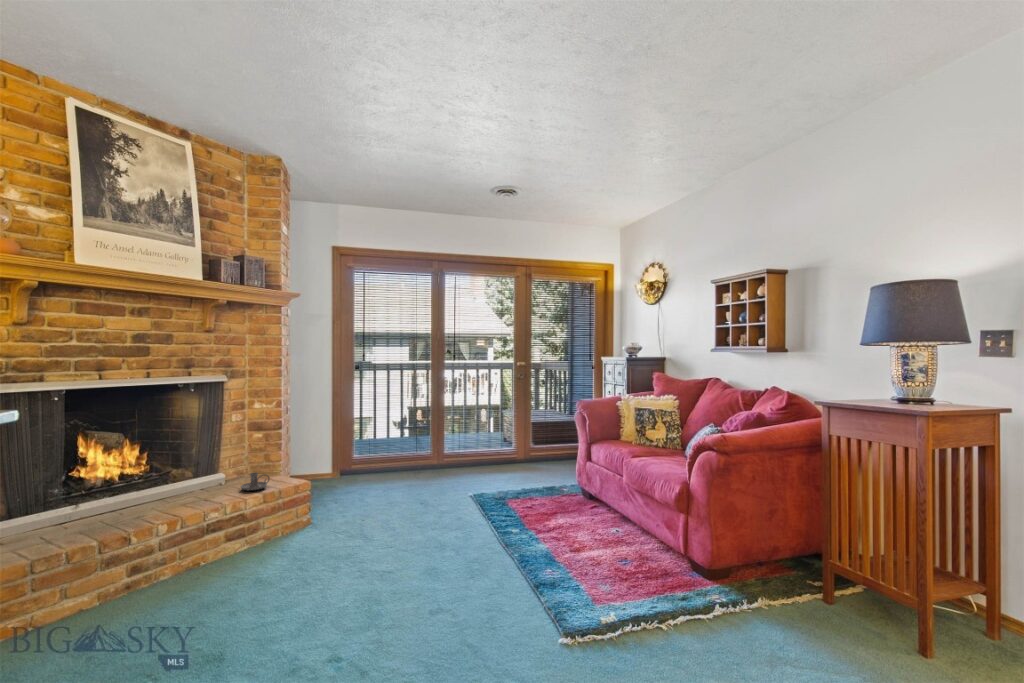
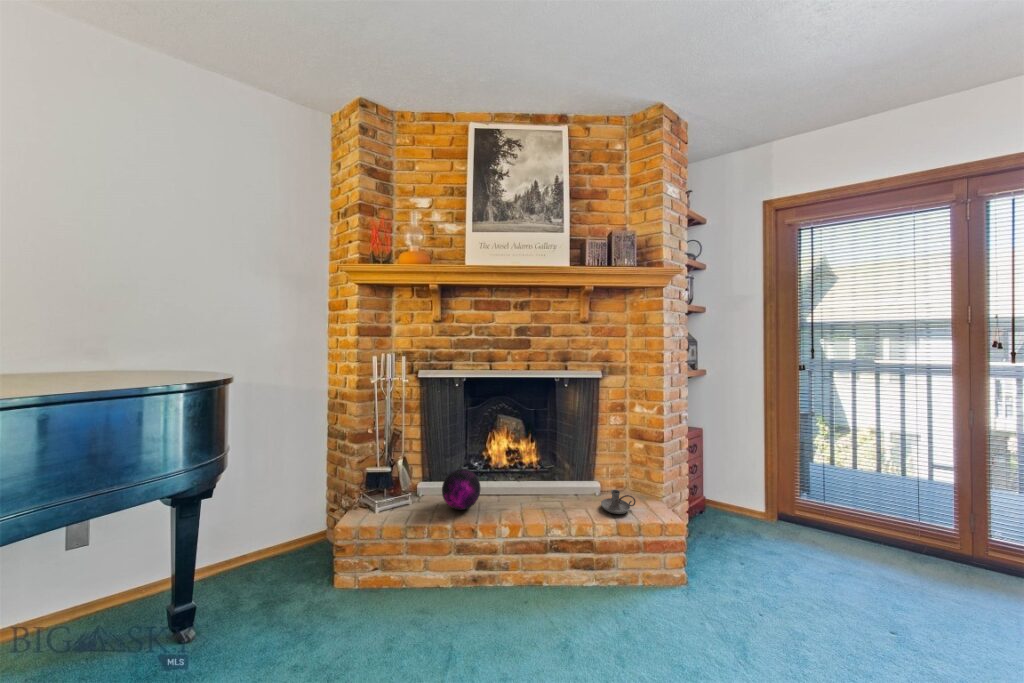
decorative orb: none [66,486,120,530] -> present [442,469,480,510]

